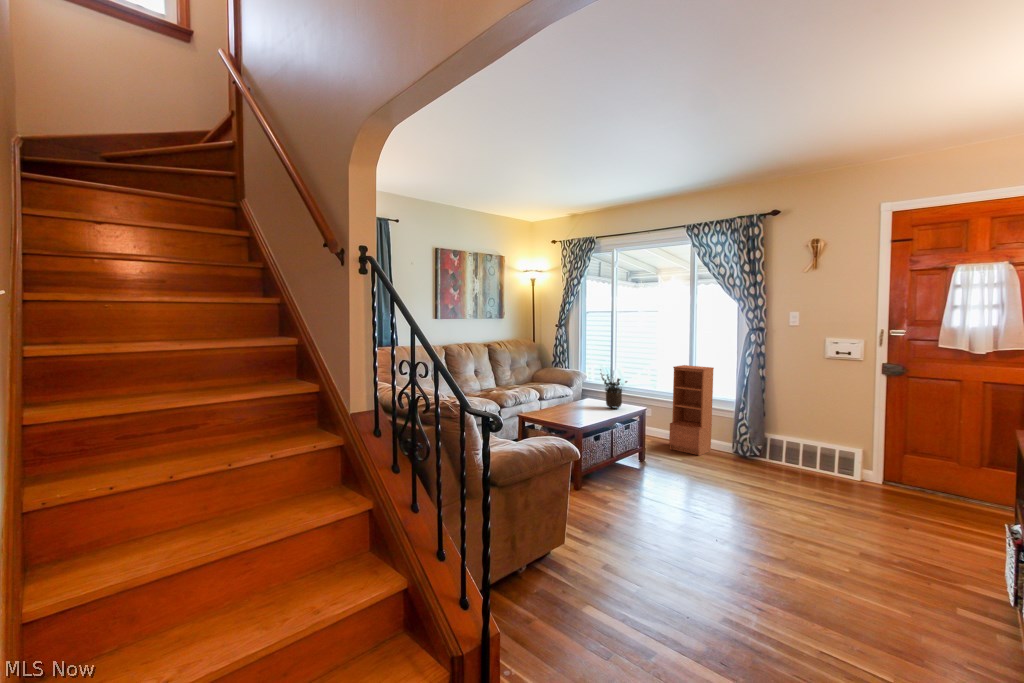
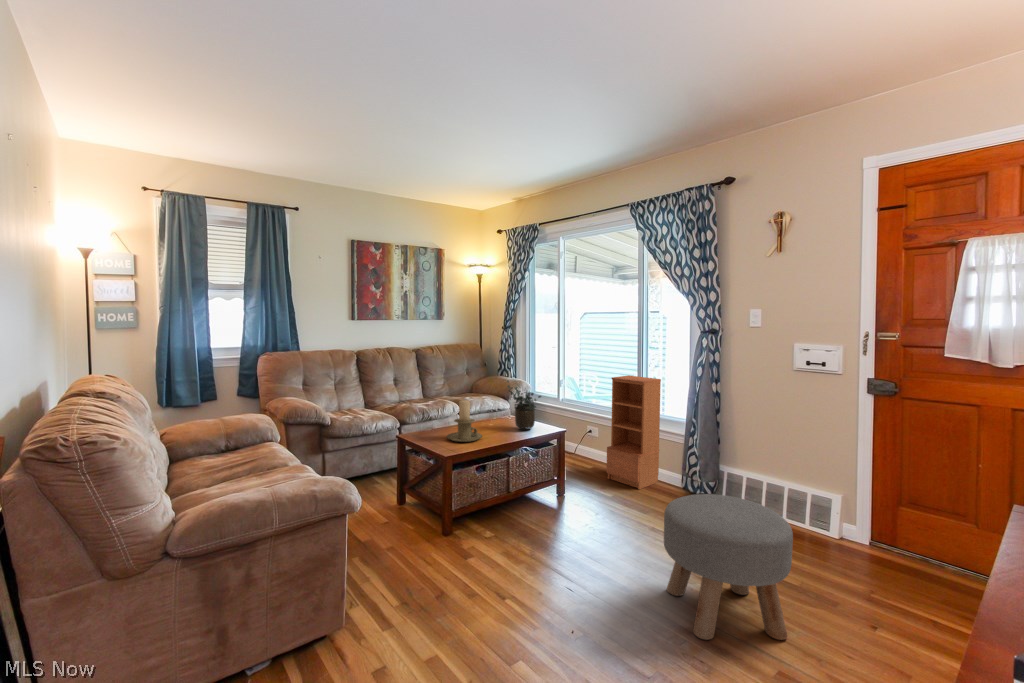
candle holder: none [560,385,589,417] -> present [447,400,482,442]
ottoman: none [758,445,852,536] -> present [664,494,793,640]

